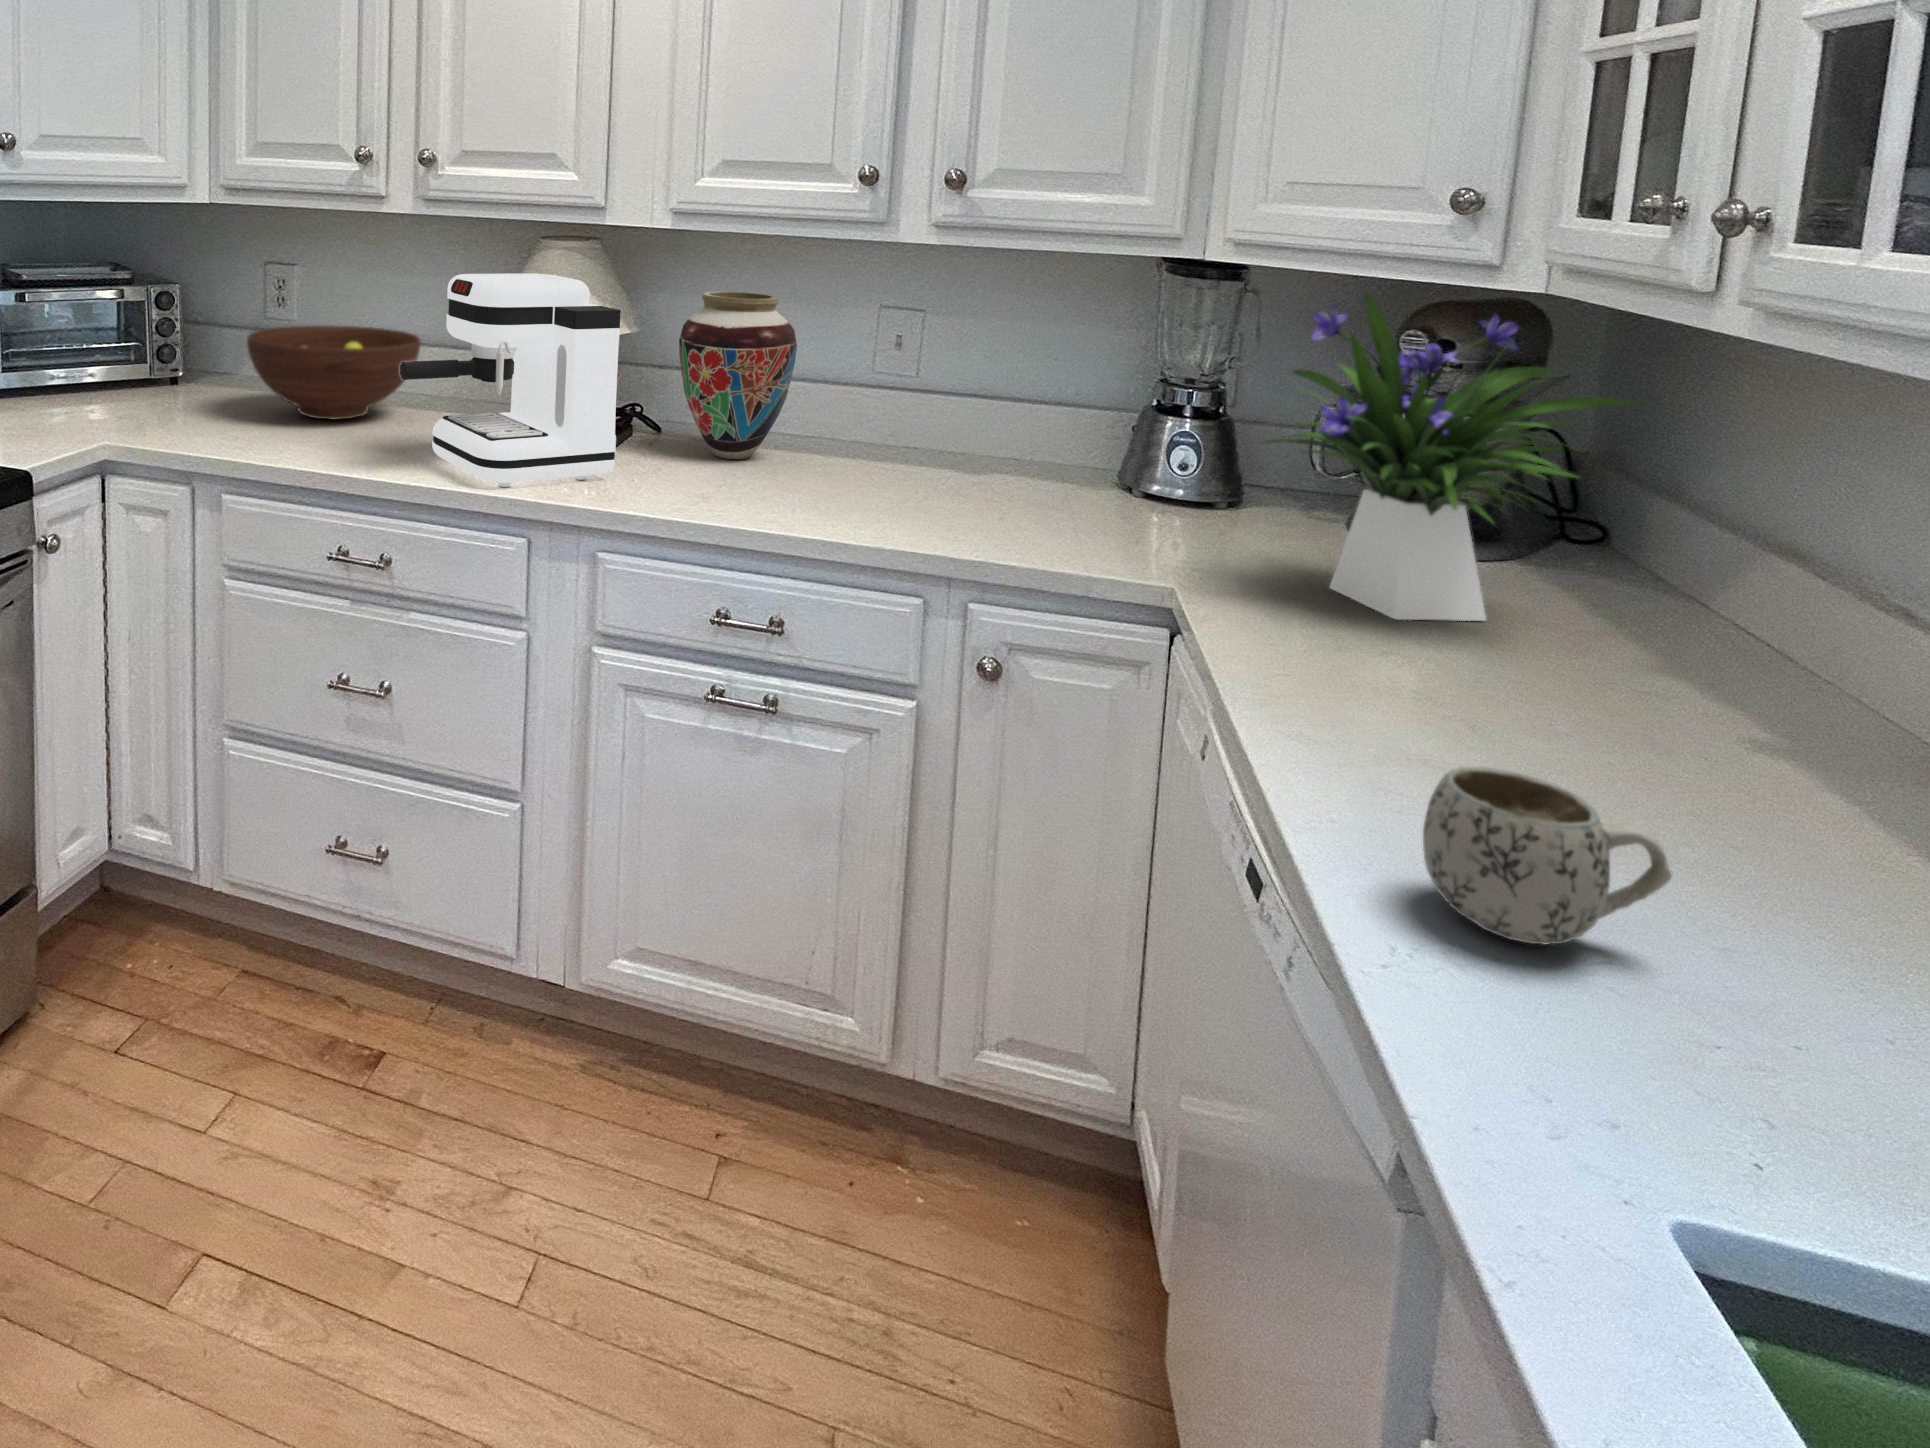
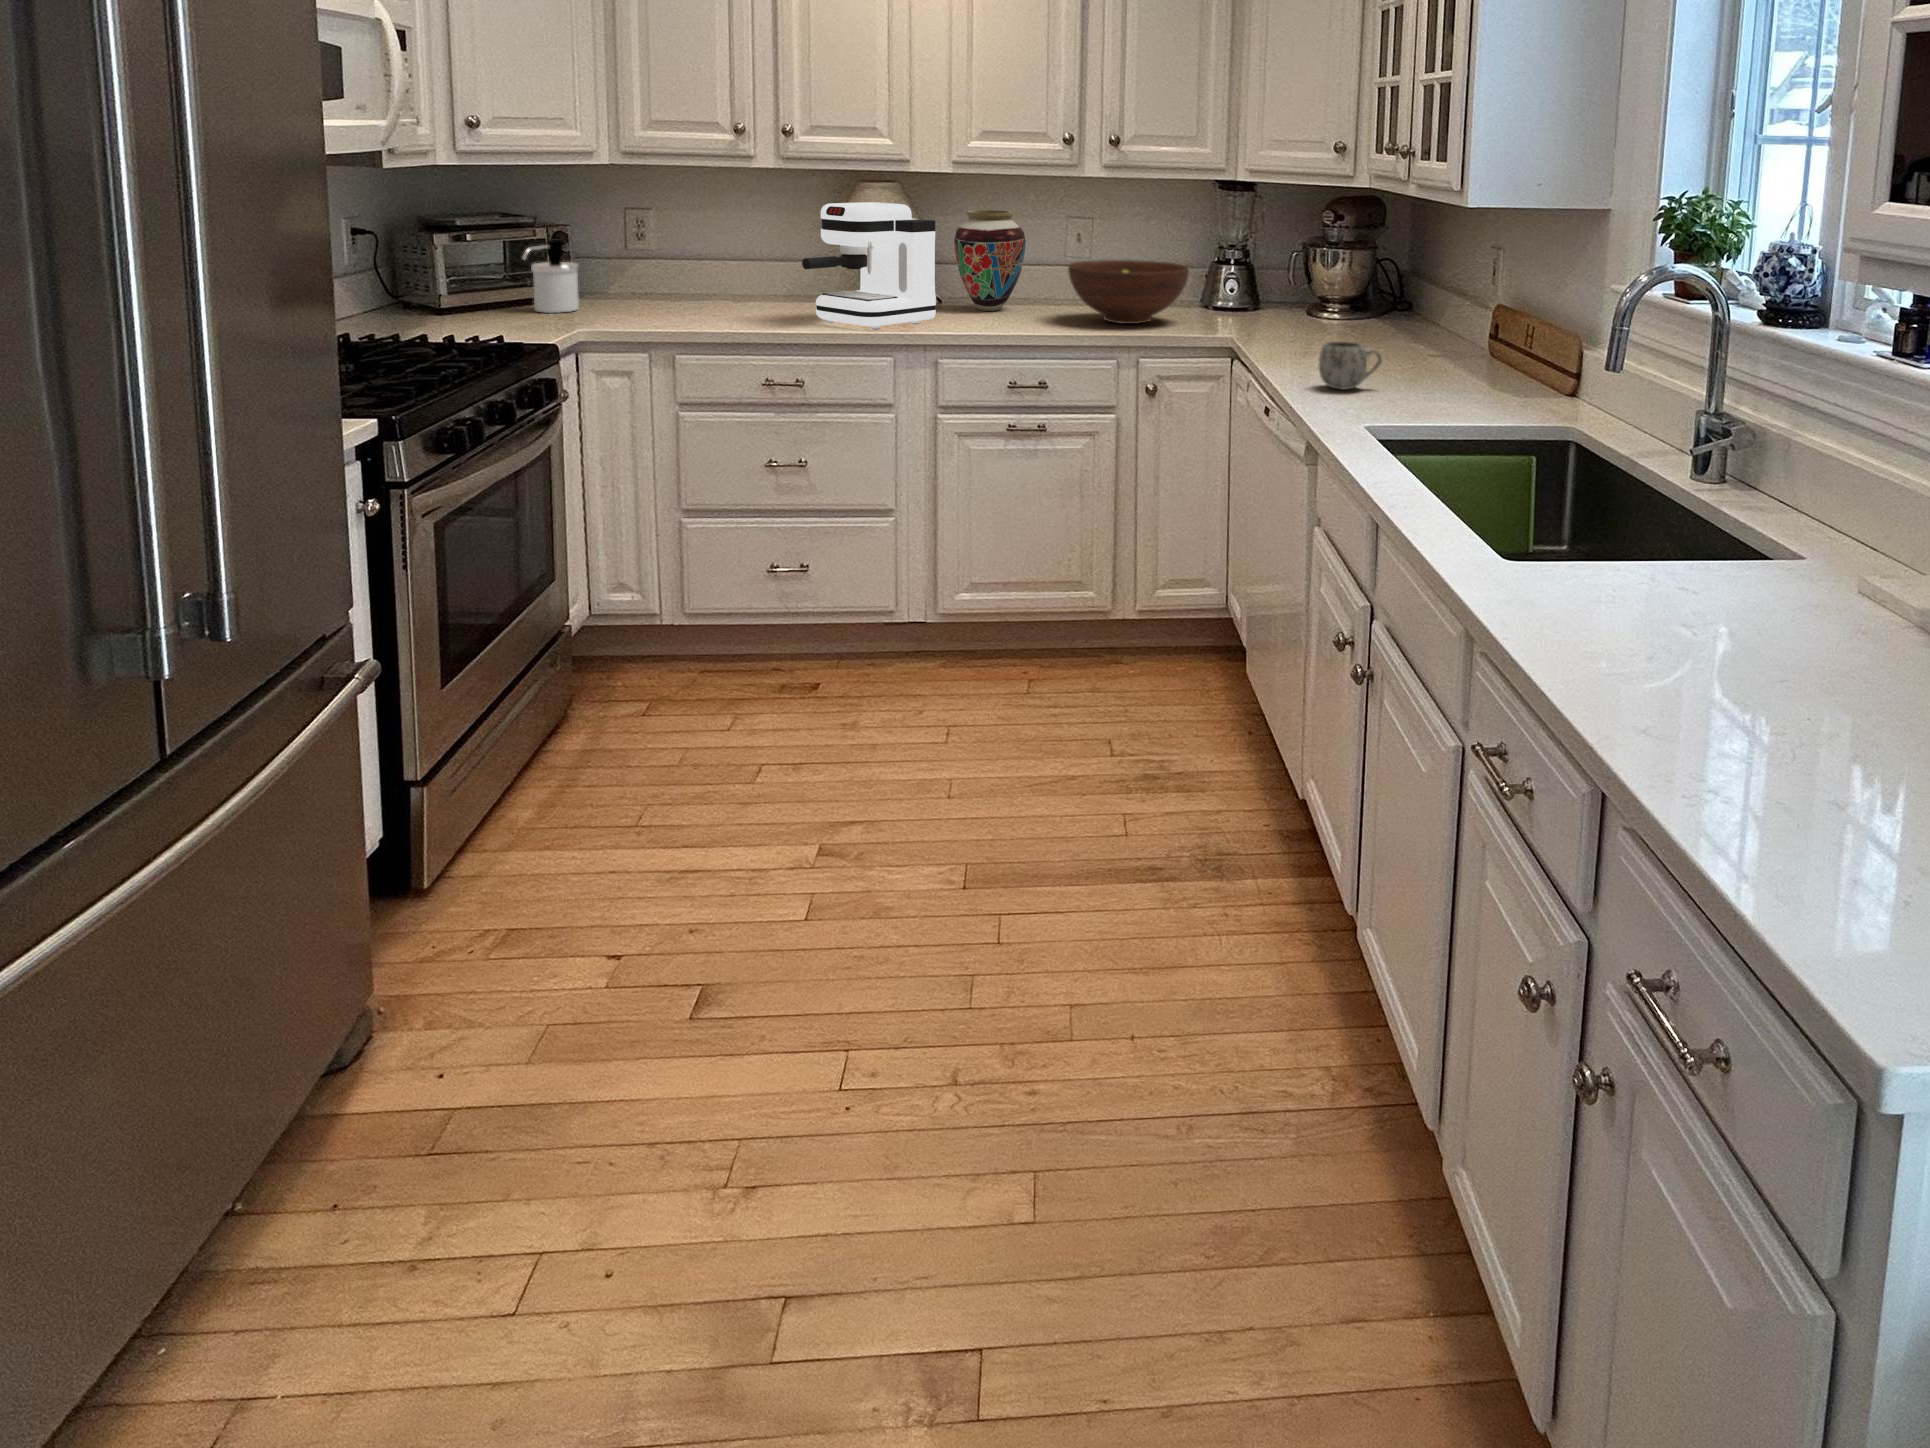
flower arrangement: present [1252,293,1639,621] -> none [1261,190,1401,337]
soap dispenser: none [88,306,175,406] -> present [522,240,579,313]
fruit bowl: present [247,326,421,420] -> present [1068,260,1189,324]

